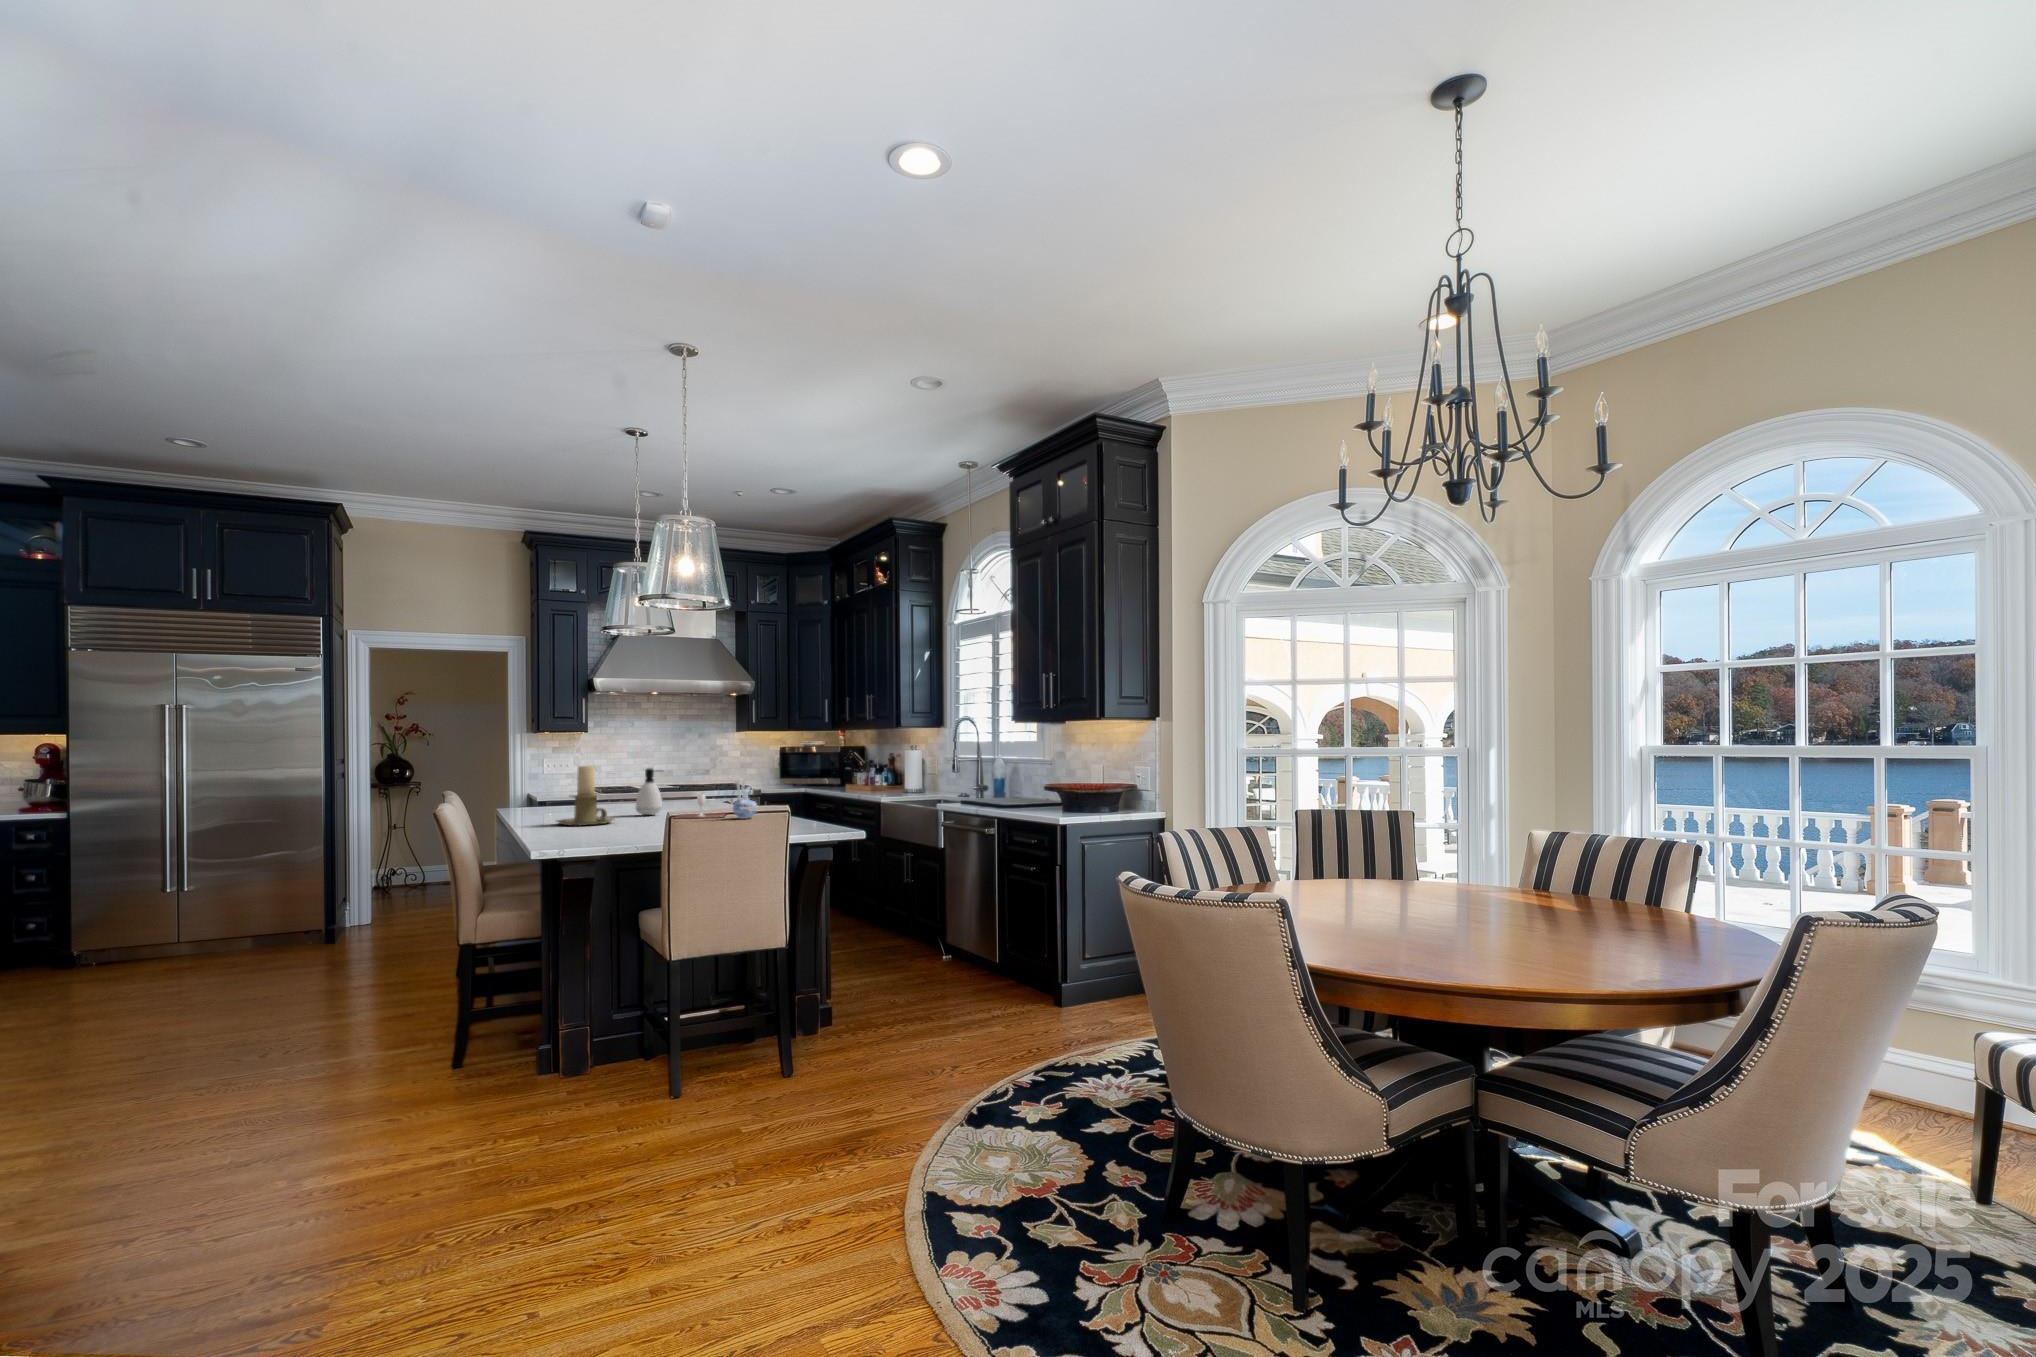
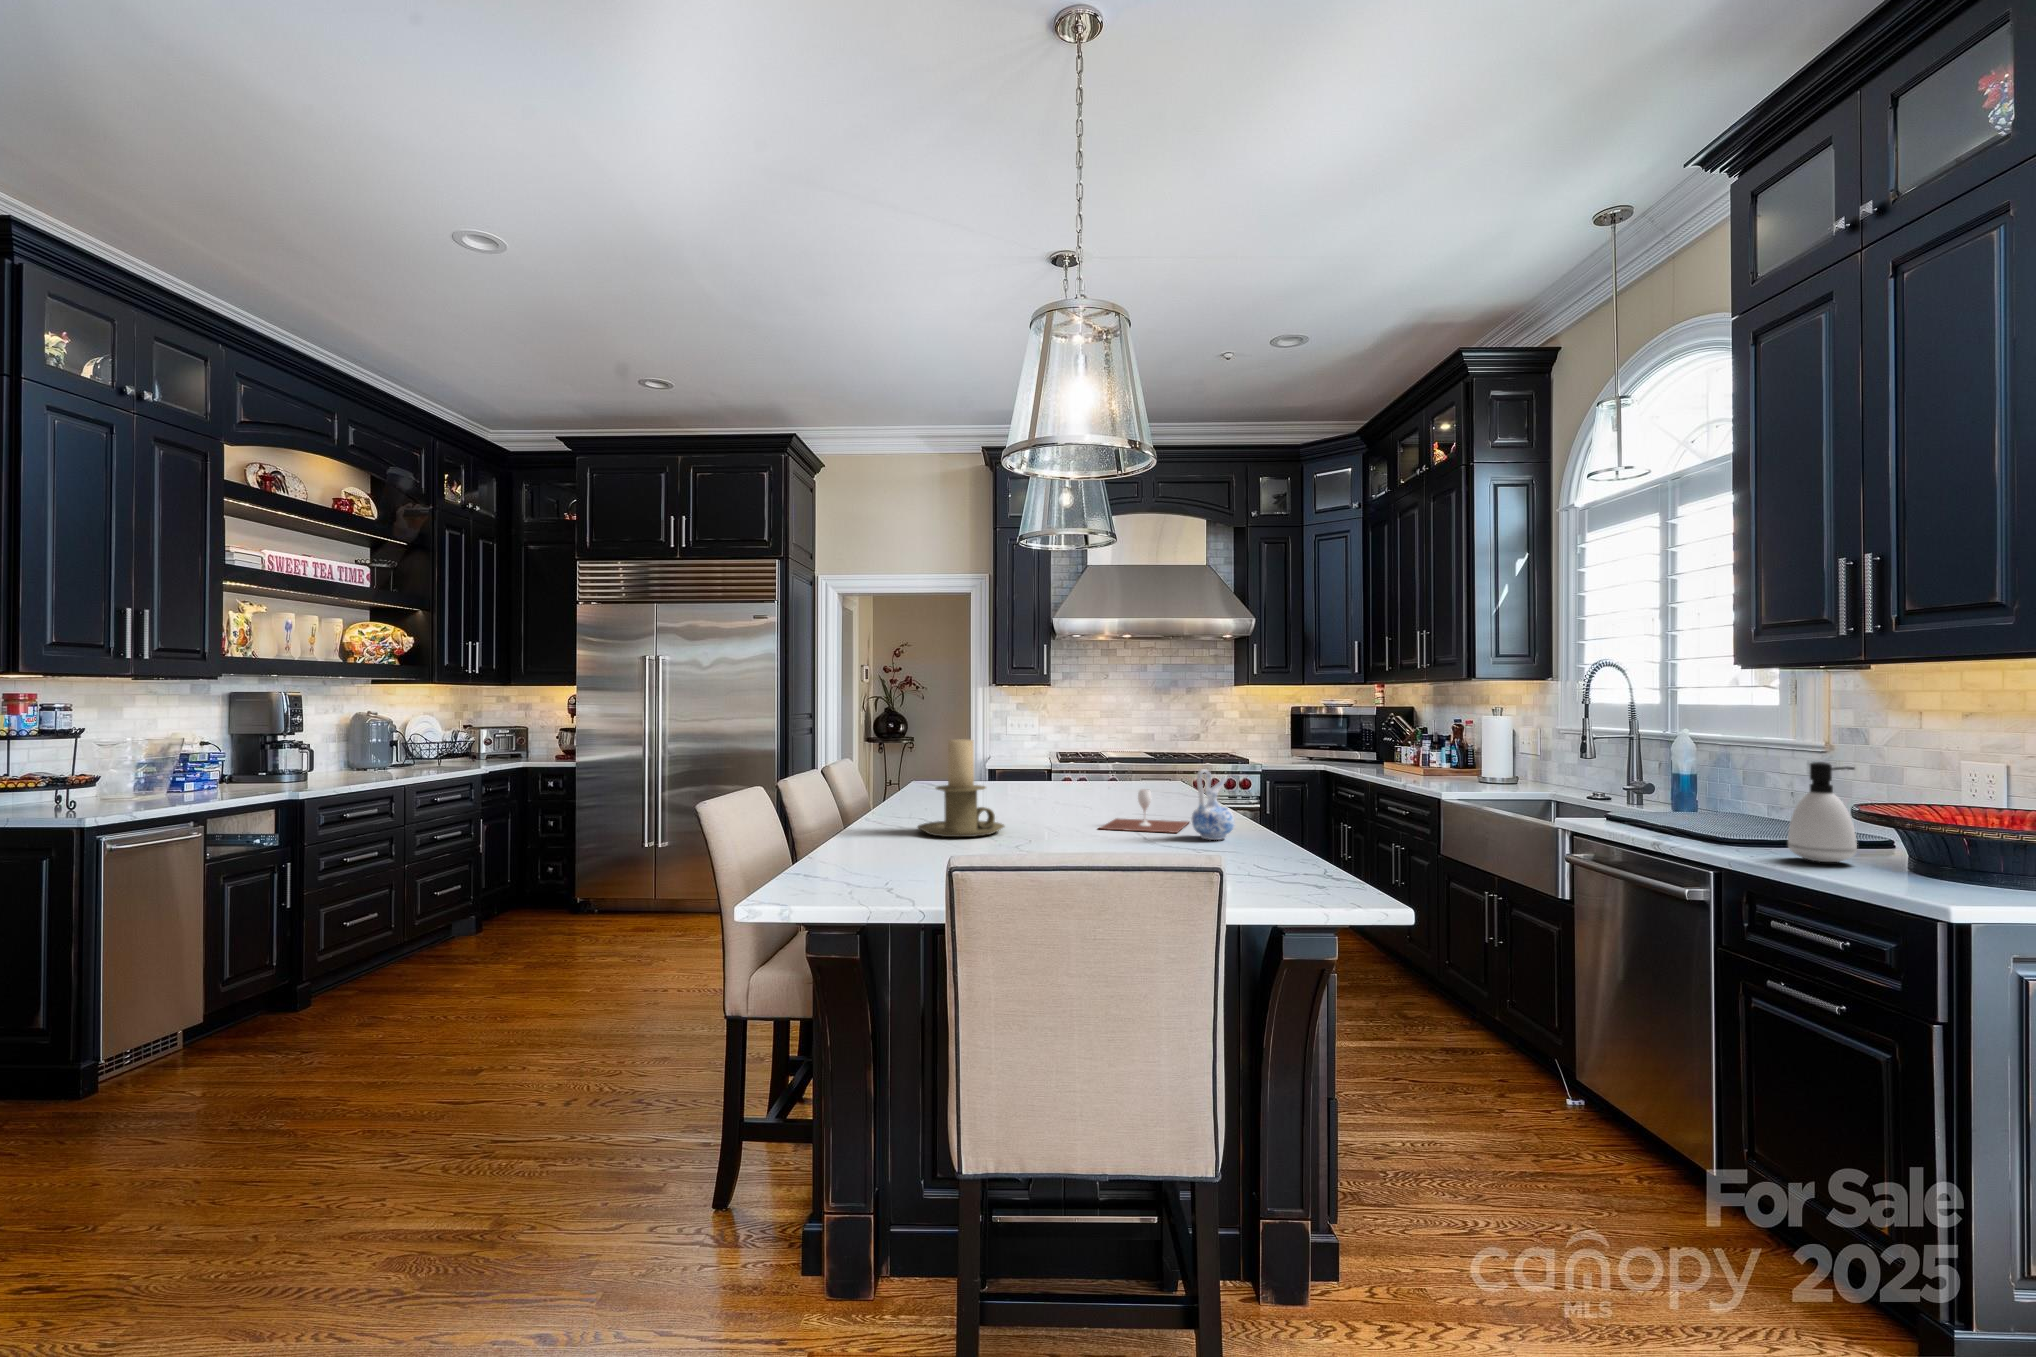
soap dispenser: present [636,768,662,815] -> present [1788,762,1857,862]

